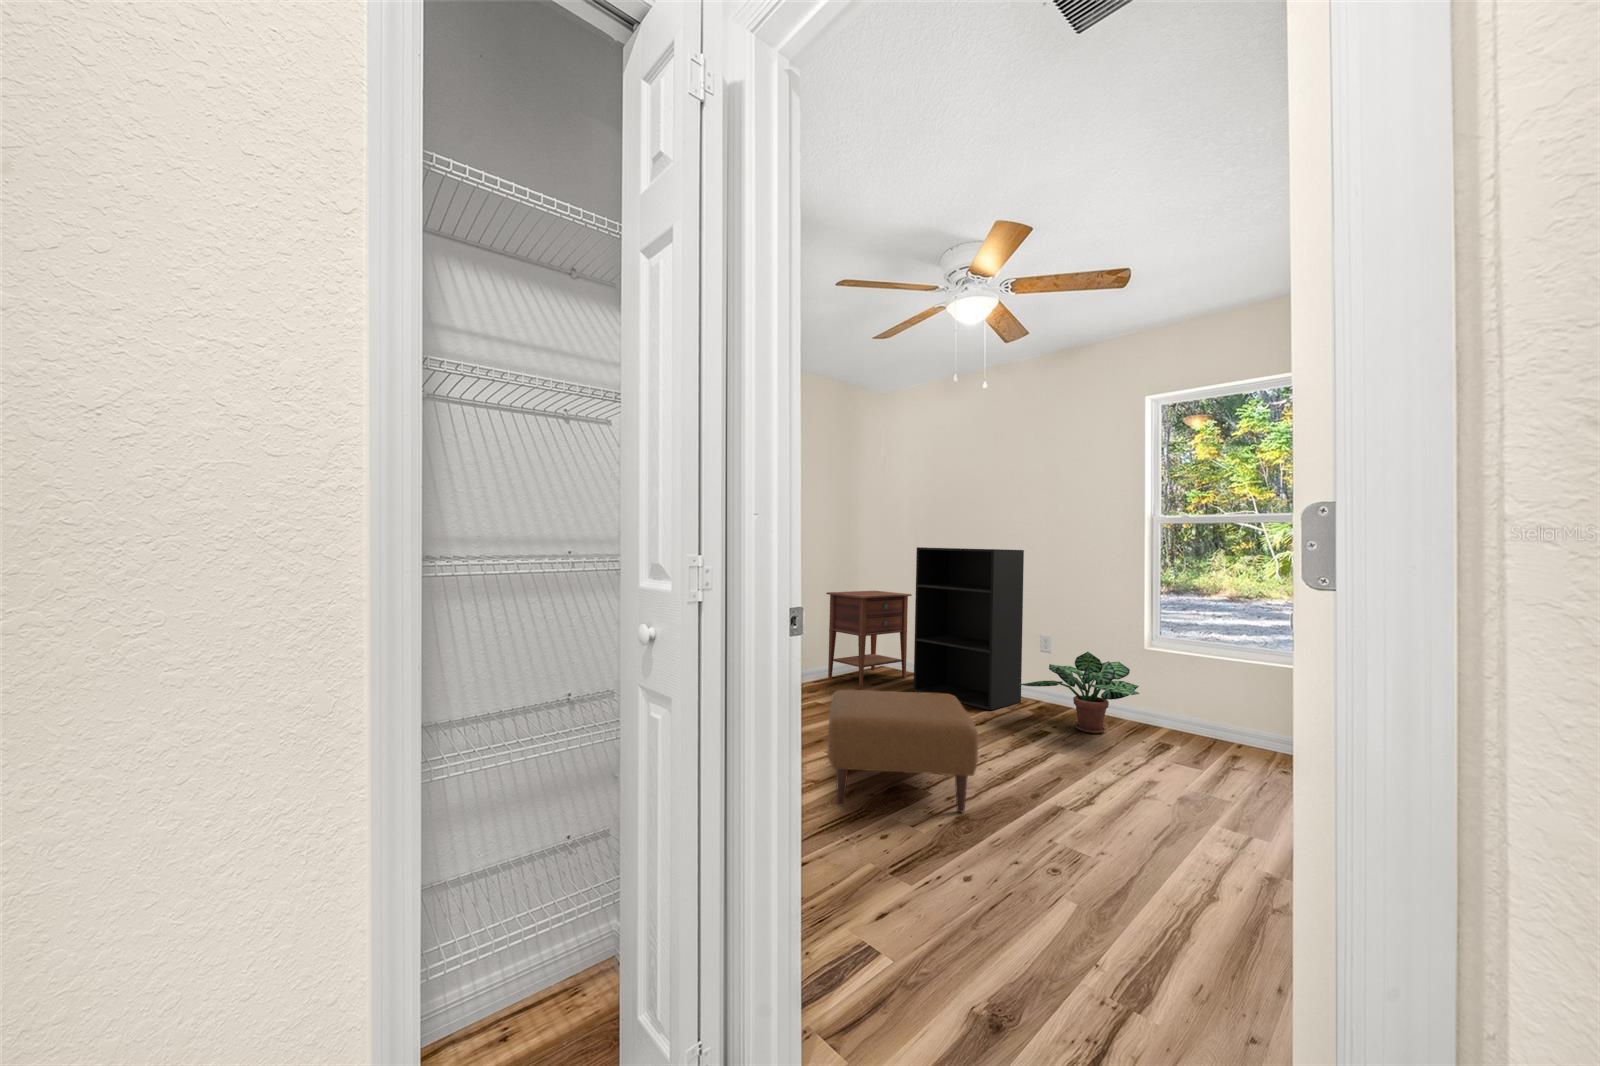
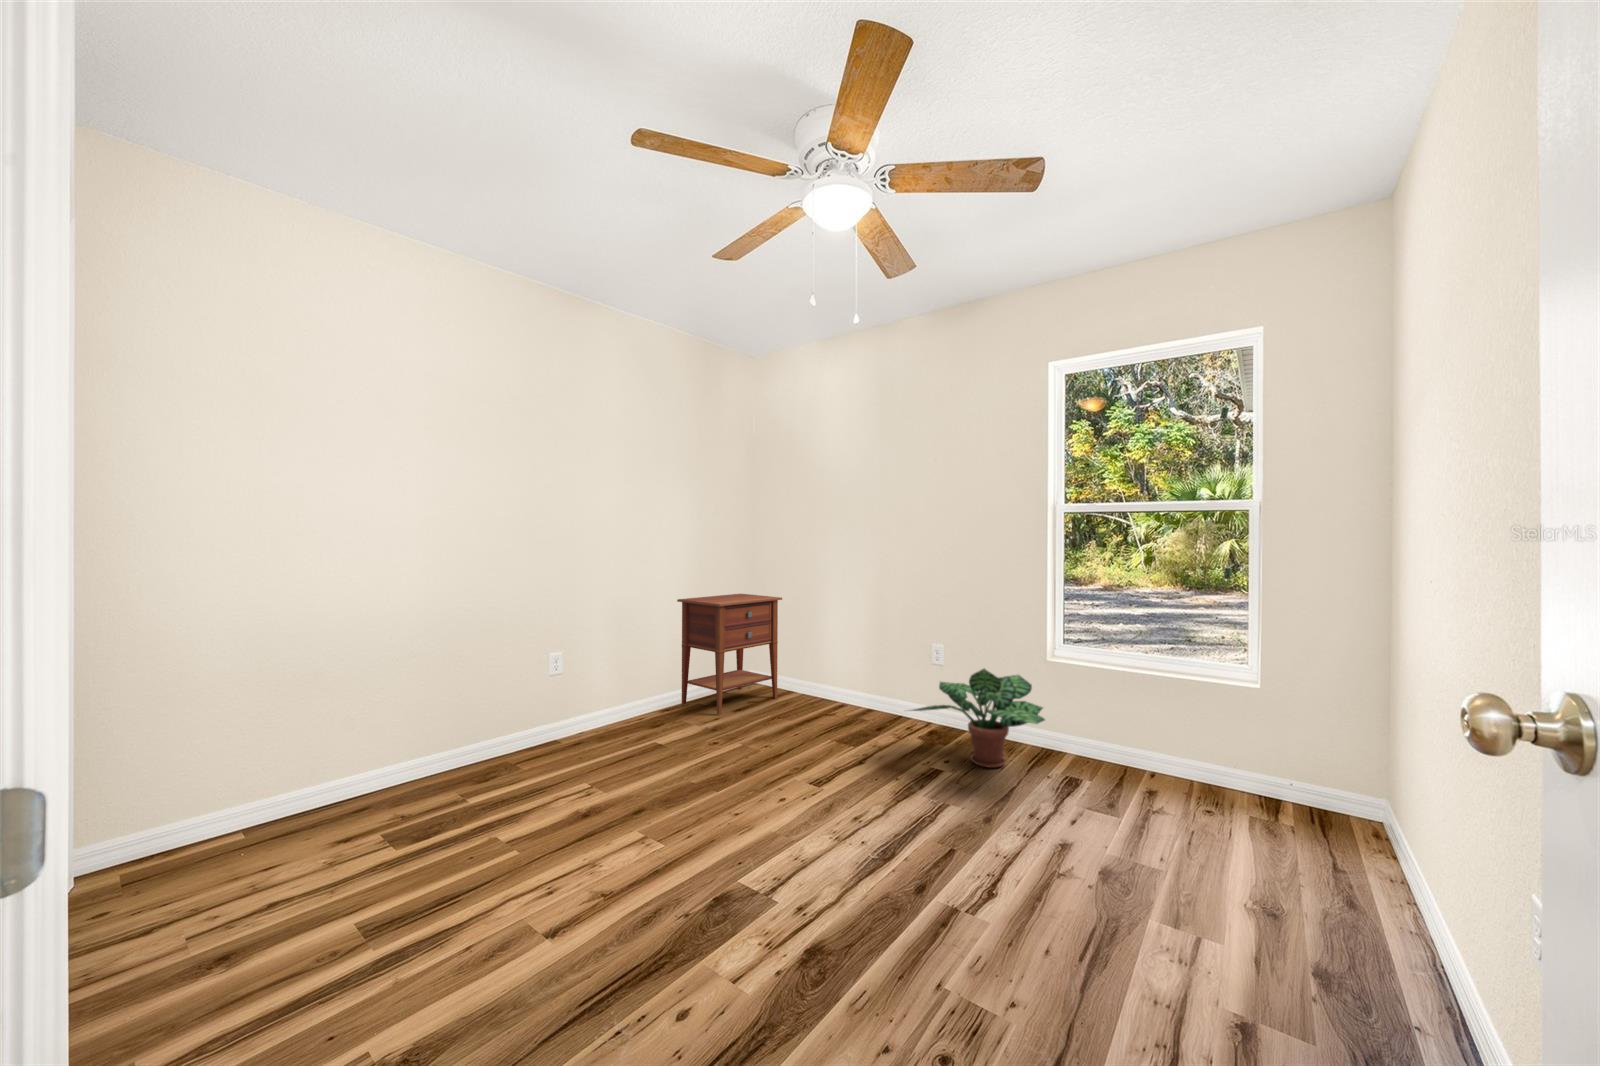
bookshelf: present [914,547,1024,710] -> none [783,542,909,741]
ottoman: present [828,690,978,812] -> none [612,746,836,946]

